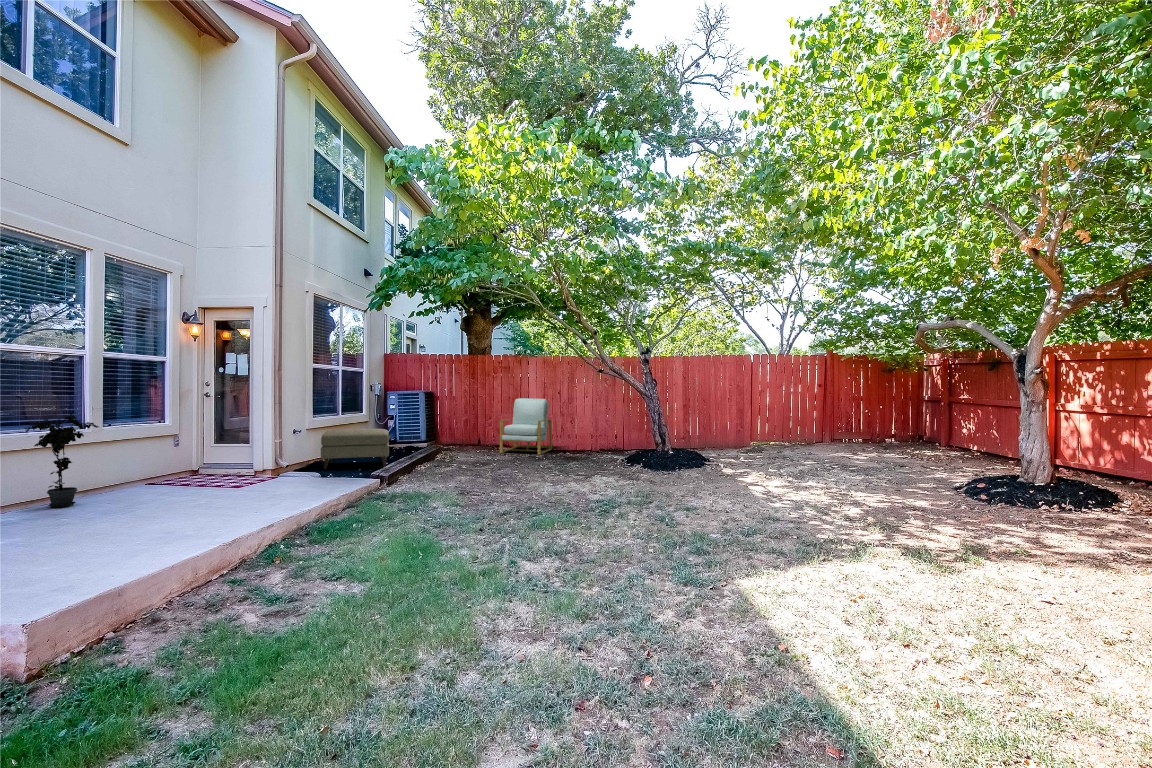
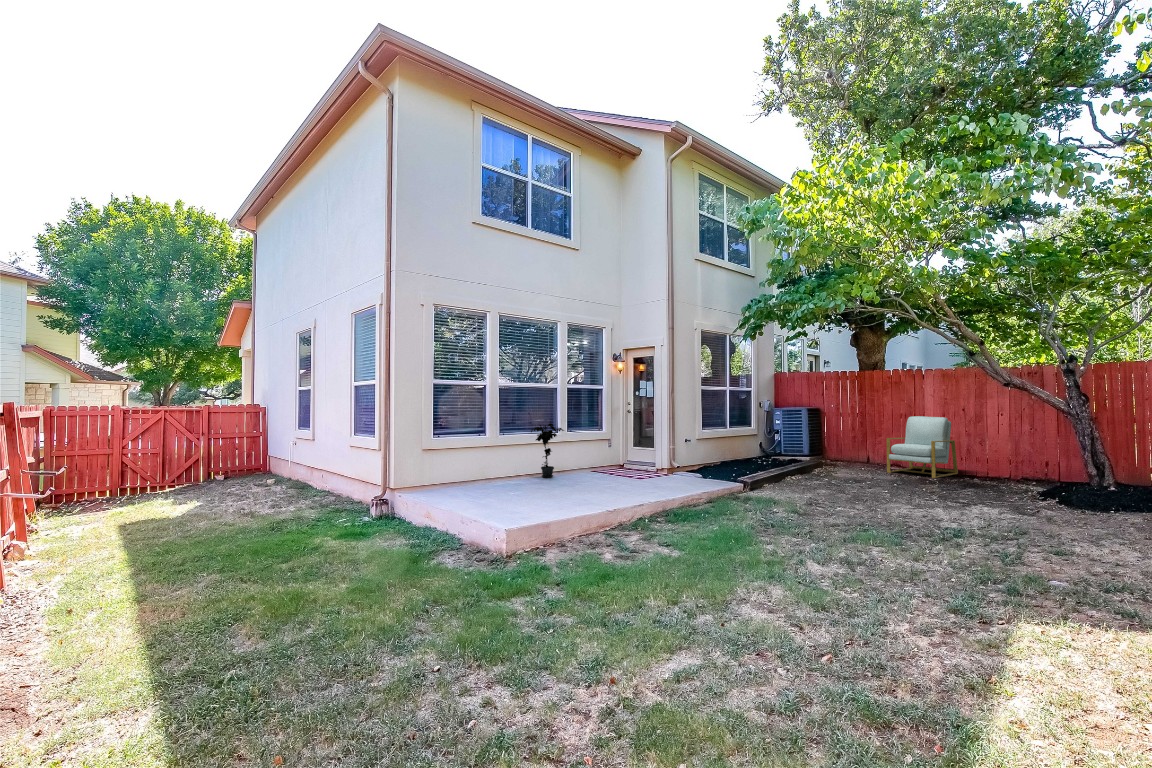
ottoman: present [321,429,389,469] -> none [703,440,762,474]

